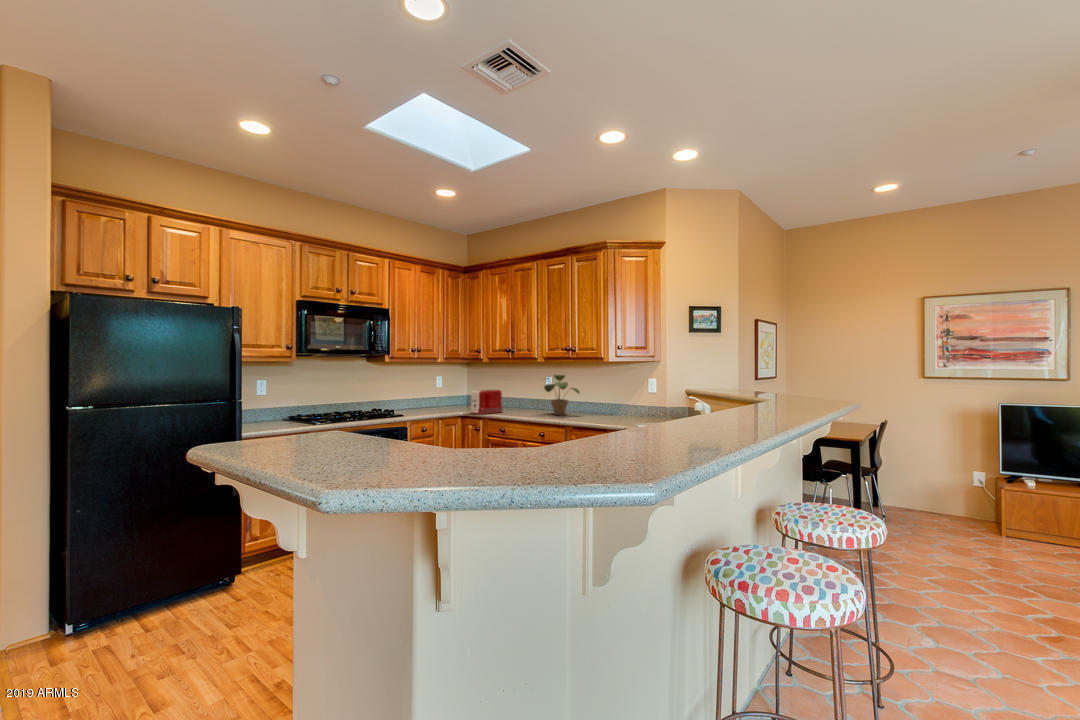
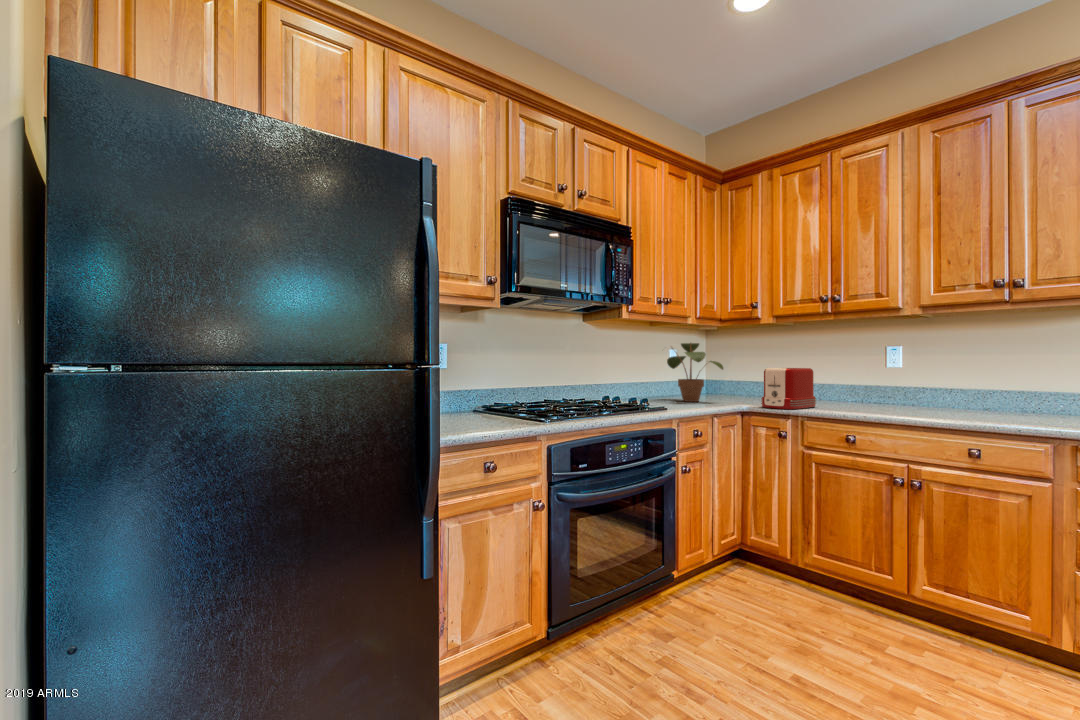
potted plant: present [544,375,579,415] -> present [667,343,723,402]

